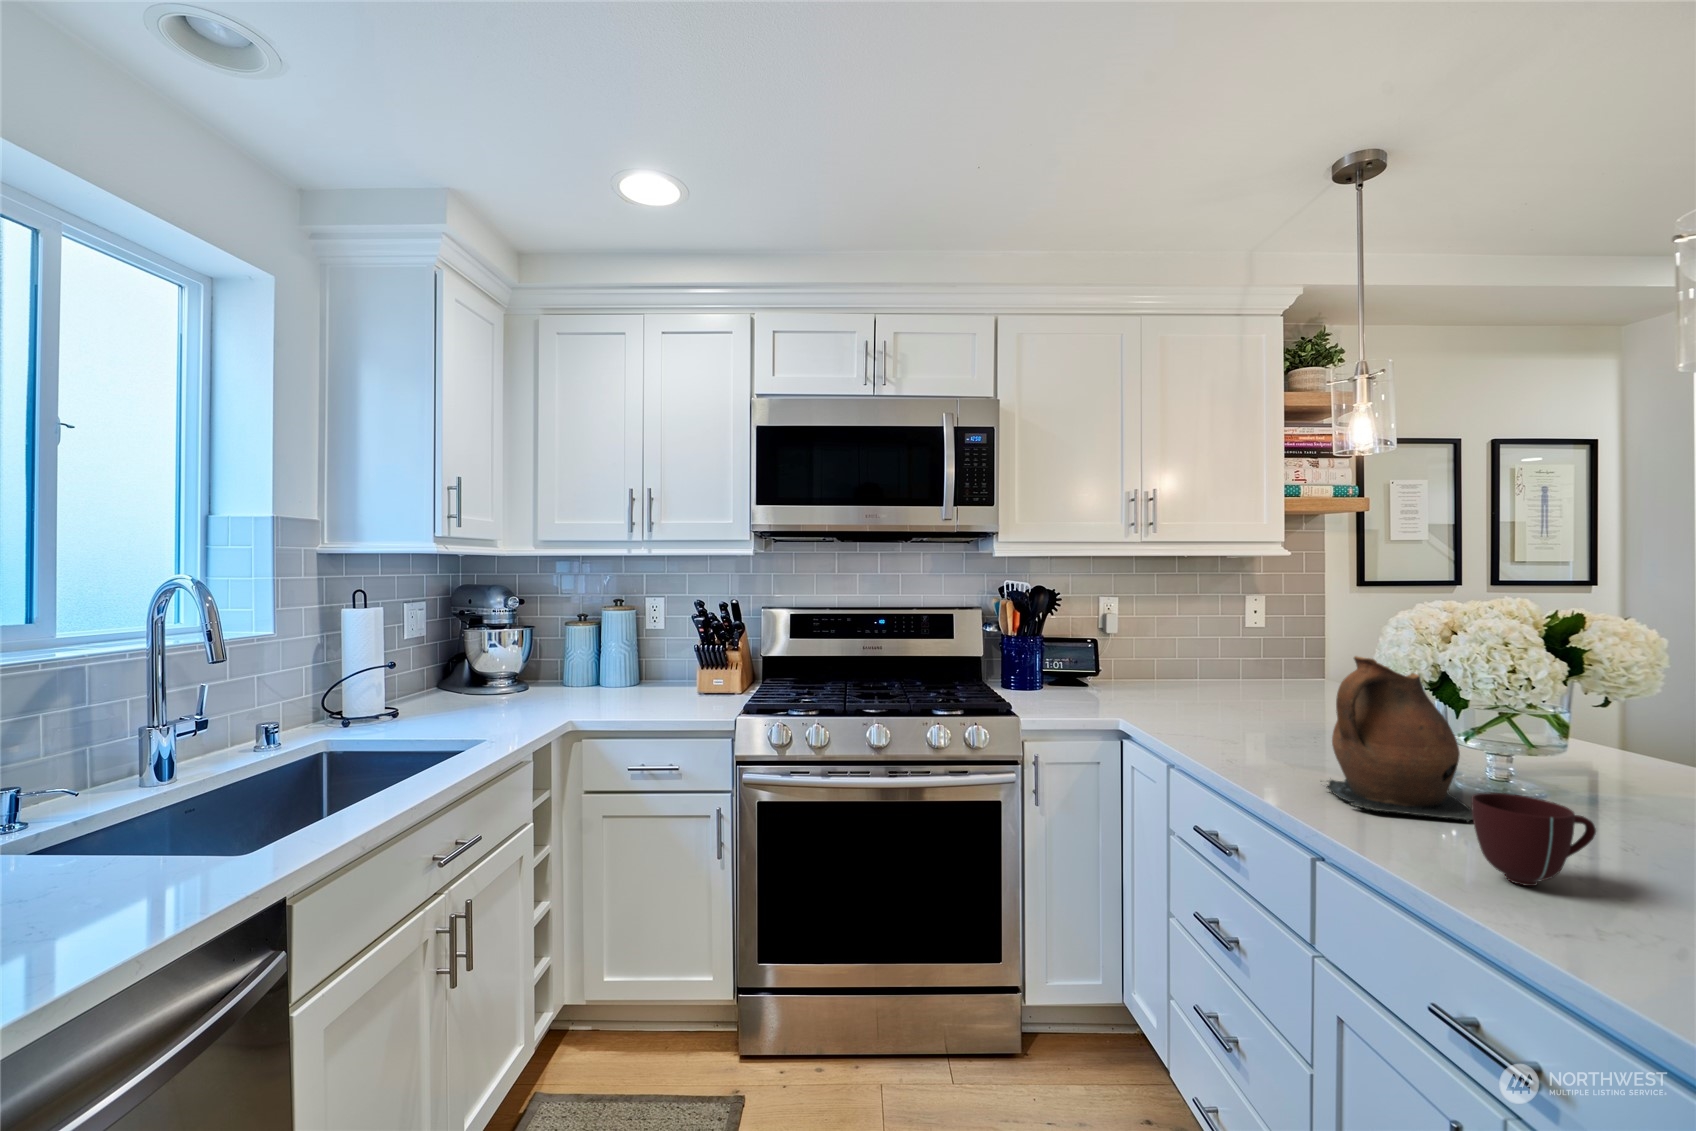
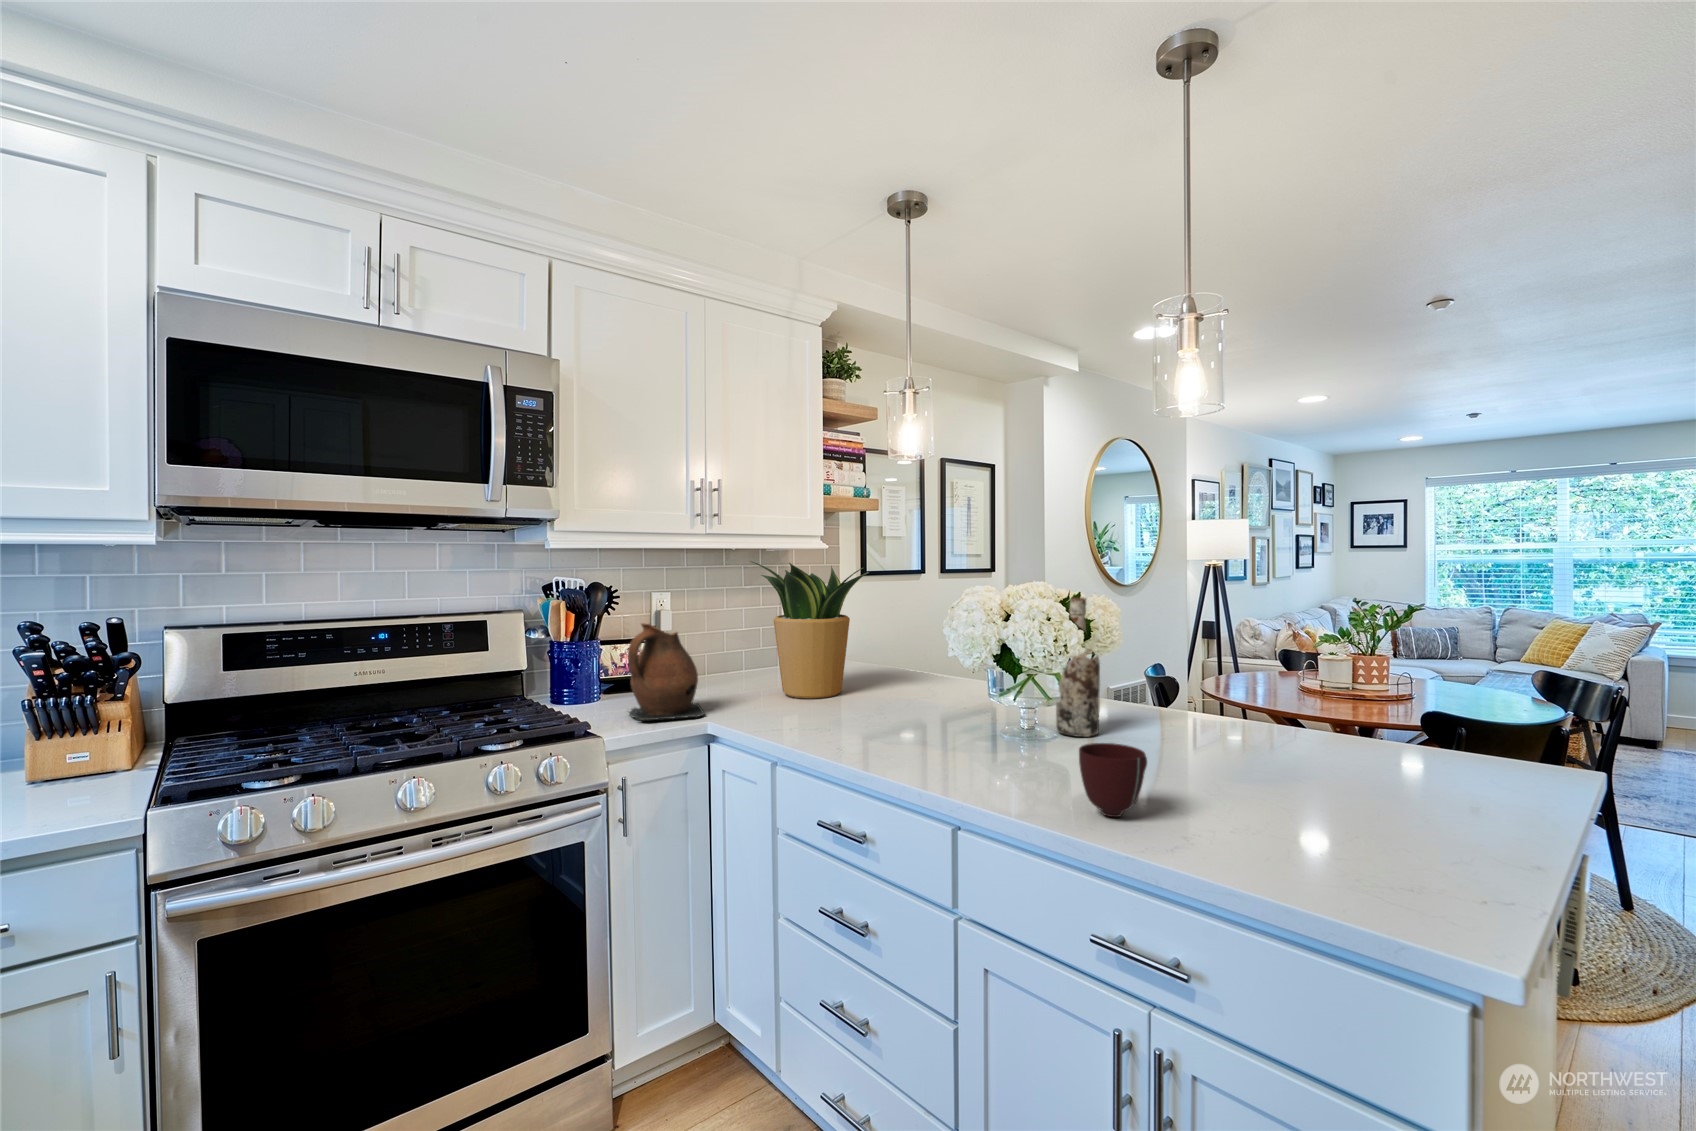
potted plant: none [1183,568,1316,714] -> present [751,561,869,698]
wine bottle: none [1549,620,1625,804] -> present [1056,597,1100,737]
ceramic pitcher: present [1326,656,1473,822] -> present [628,623,704,720]

